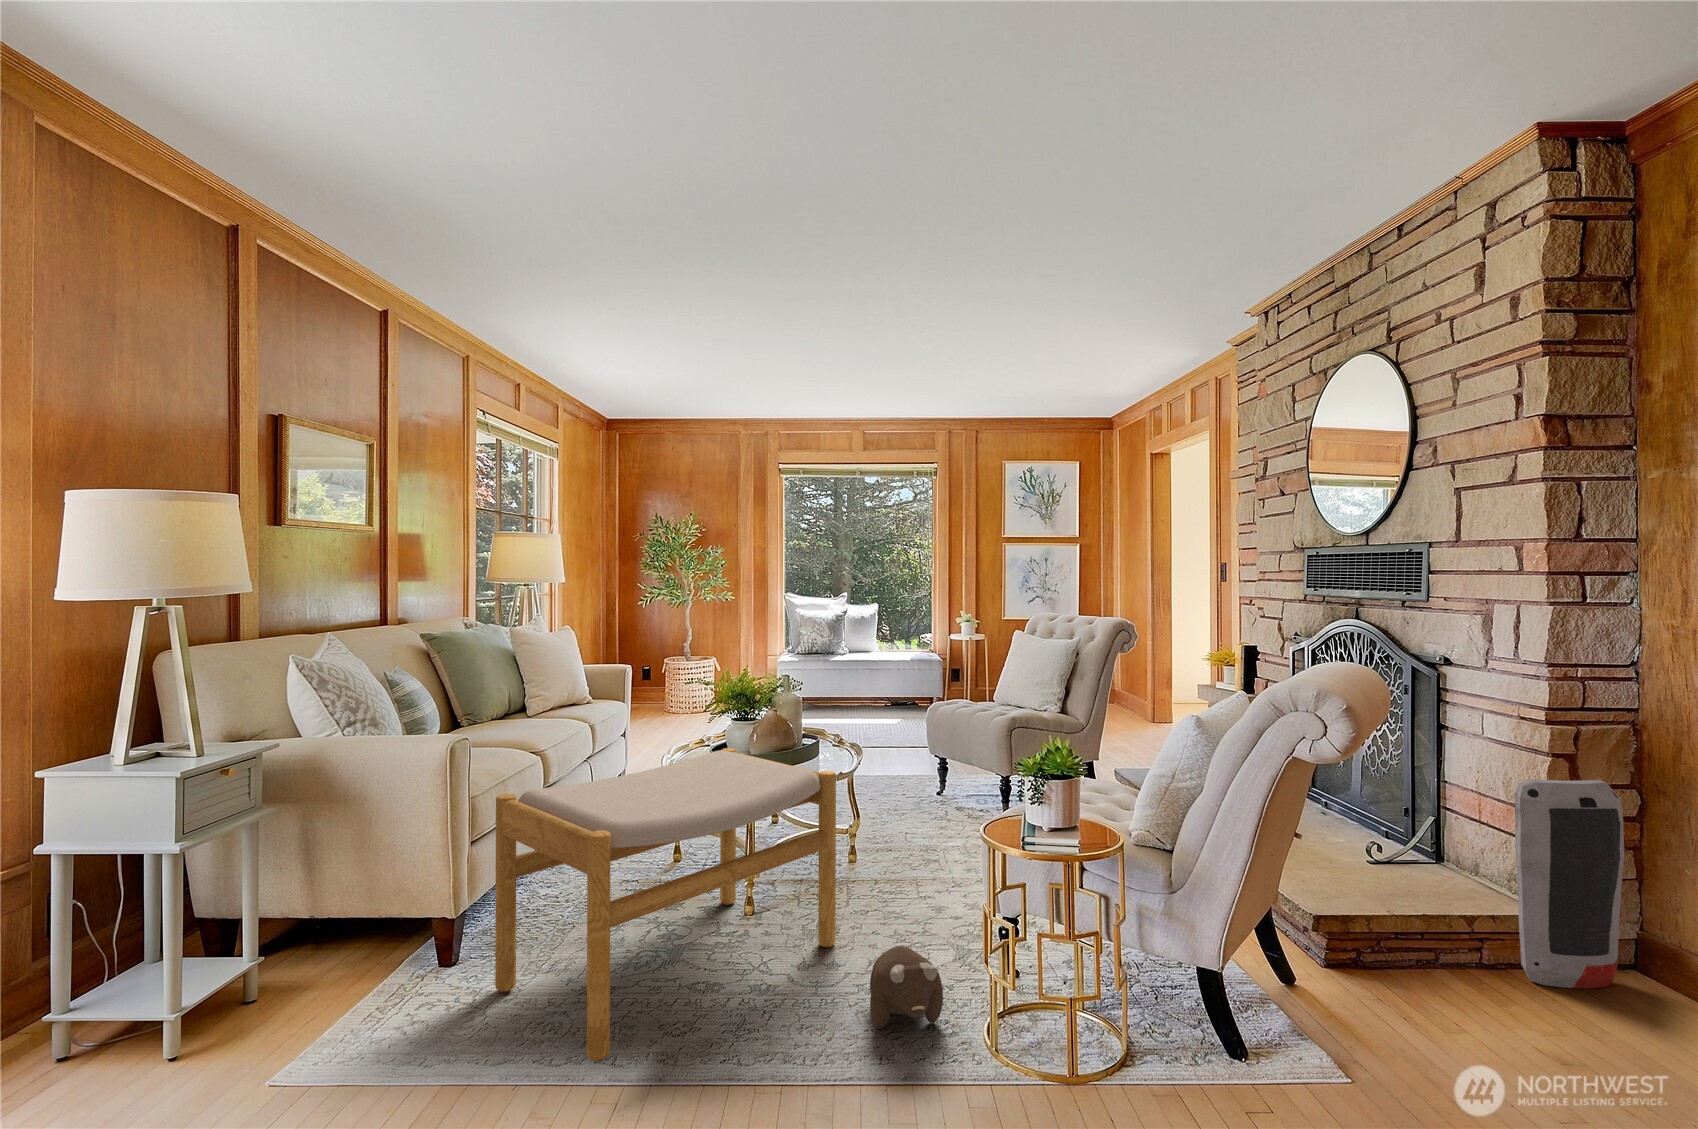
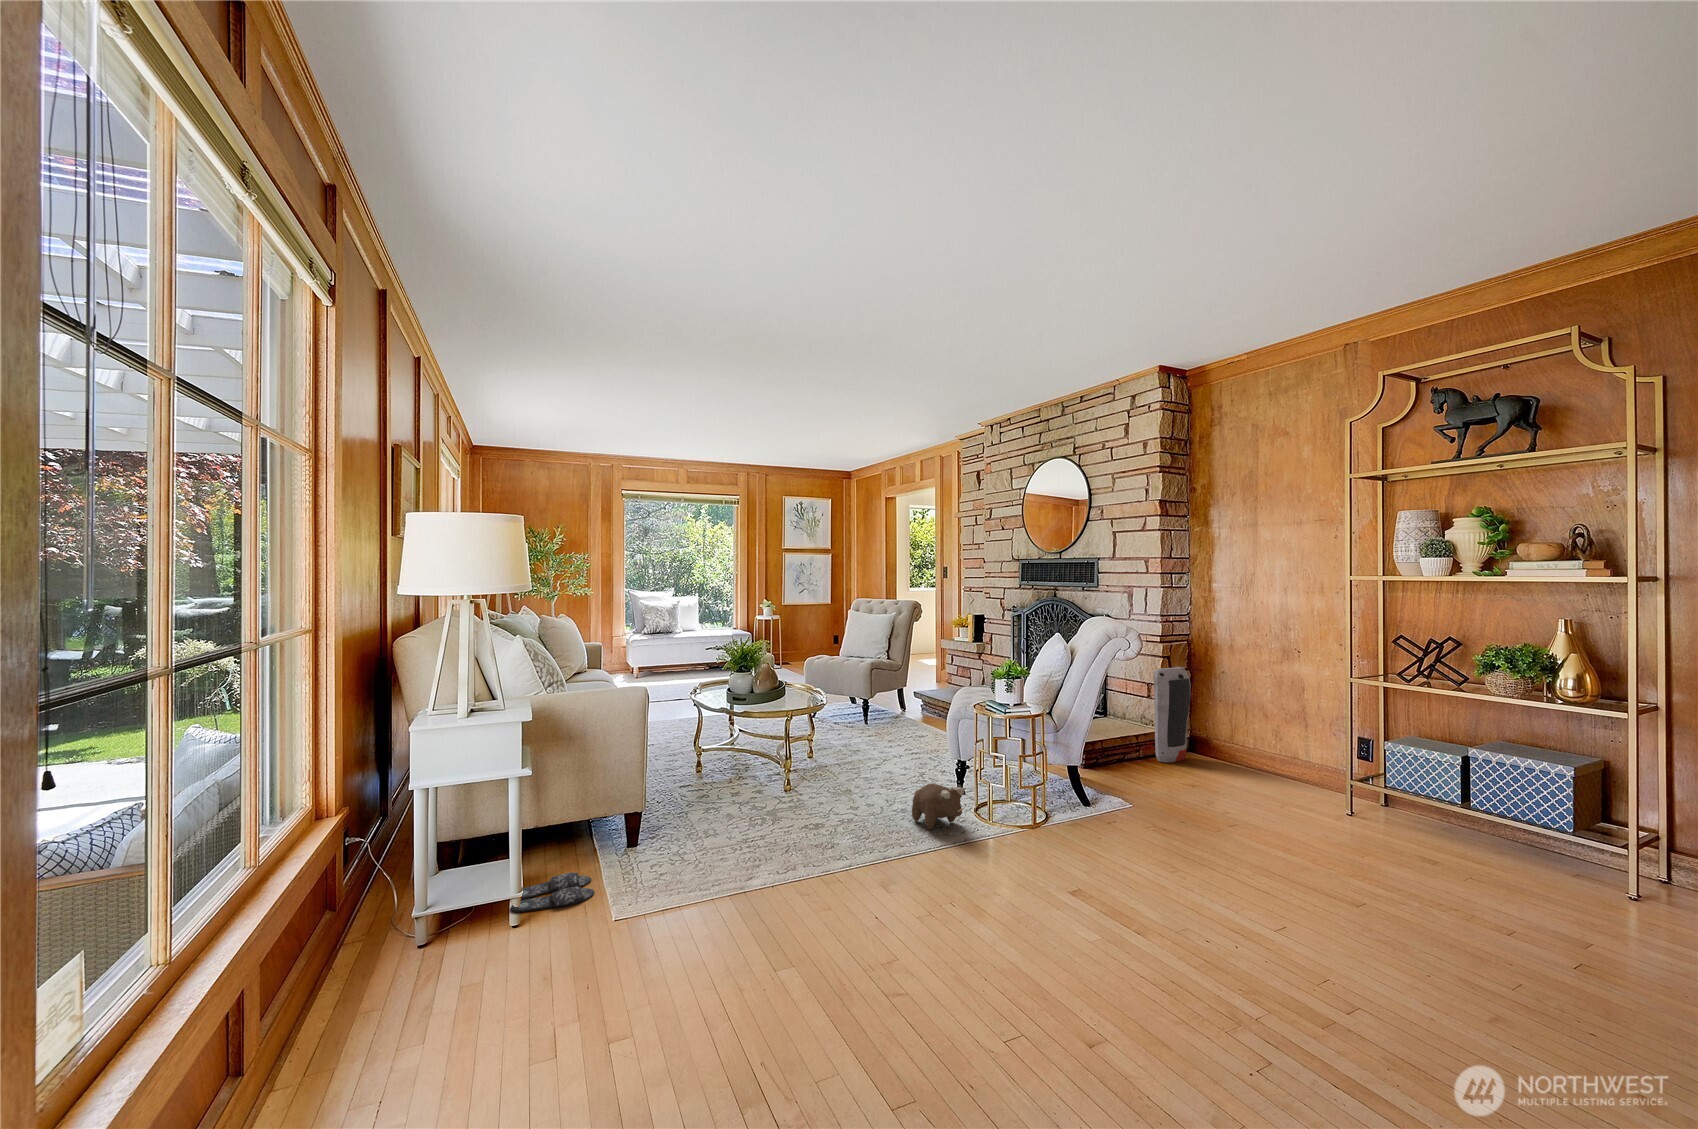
footstool: present [495,748,836,1061] -> none [680,687,858,875]
slippers: none [248,978,375,1027] -> present [511,872,594,912]

